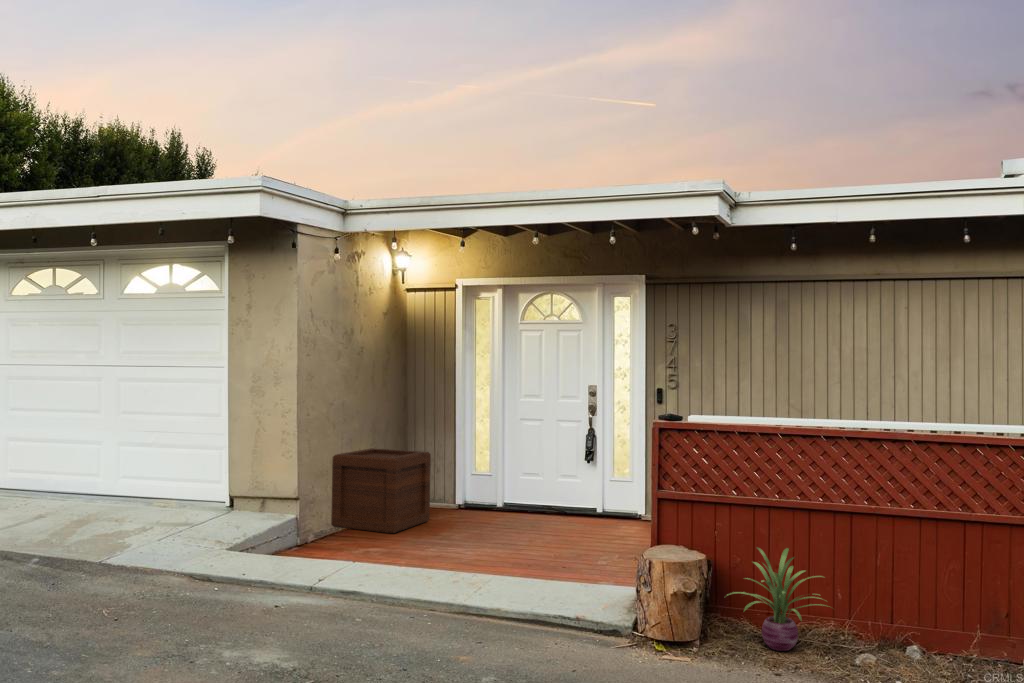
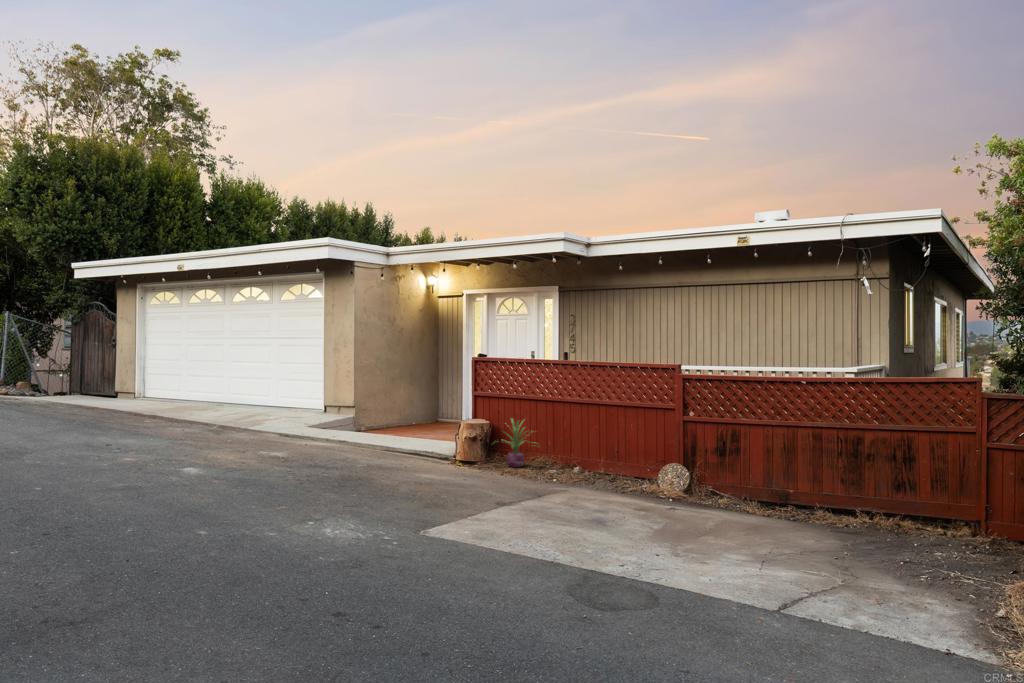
wooden crate: present [331,448,431,533] -> none [377,386,434,430]

